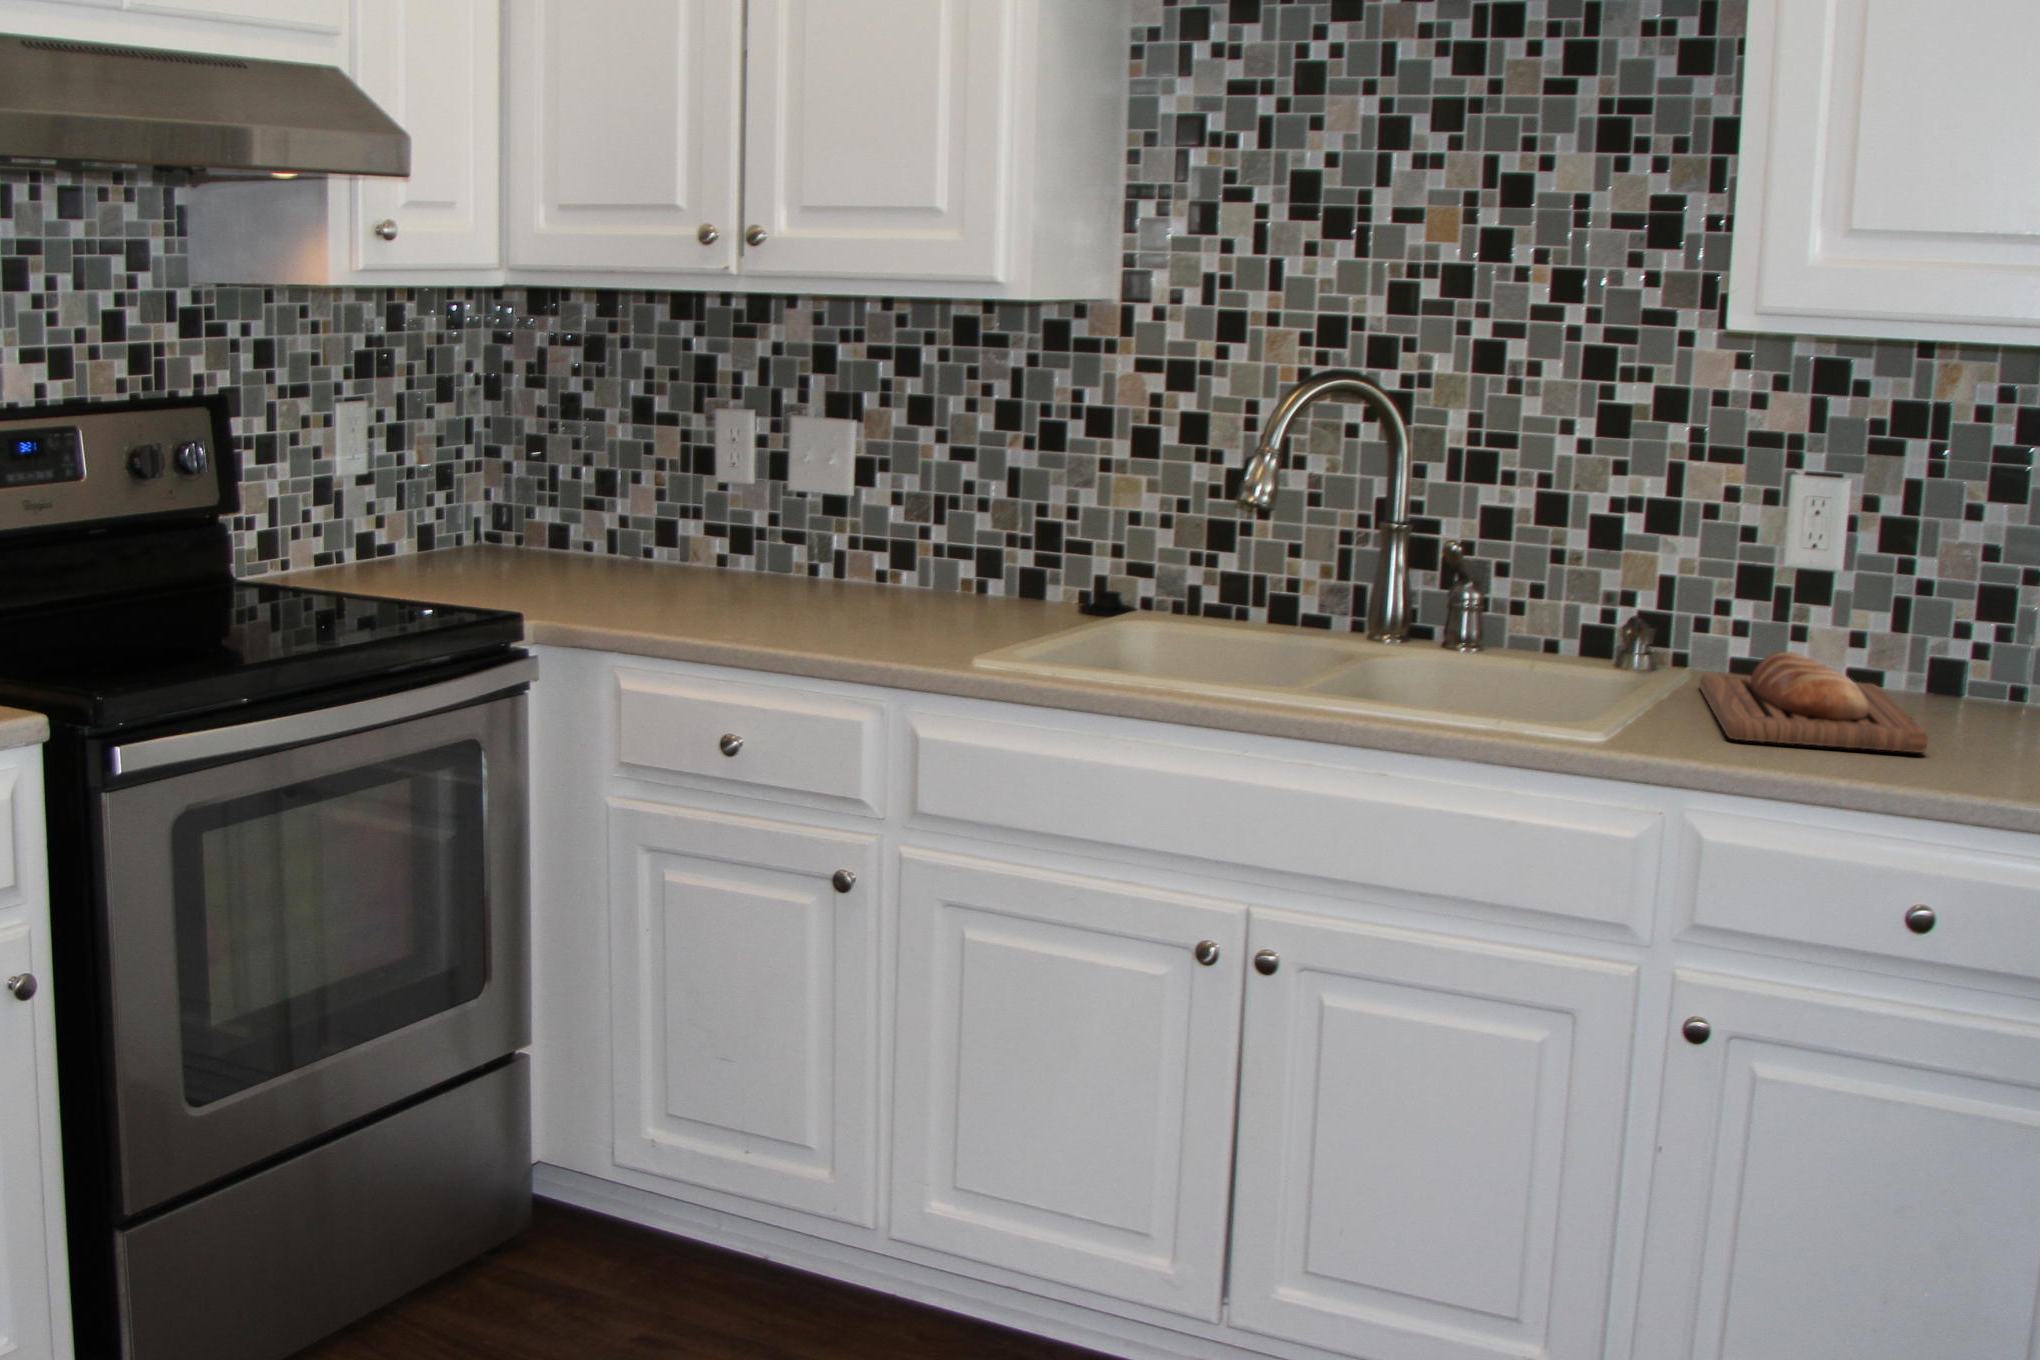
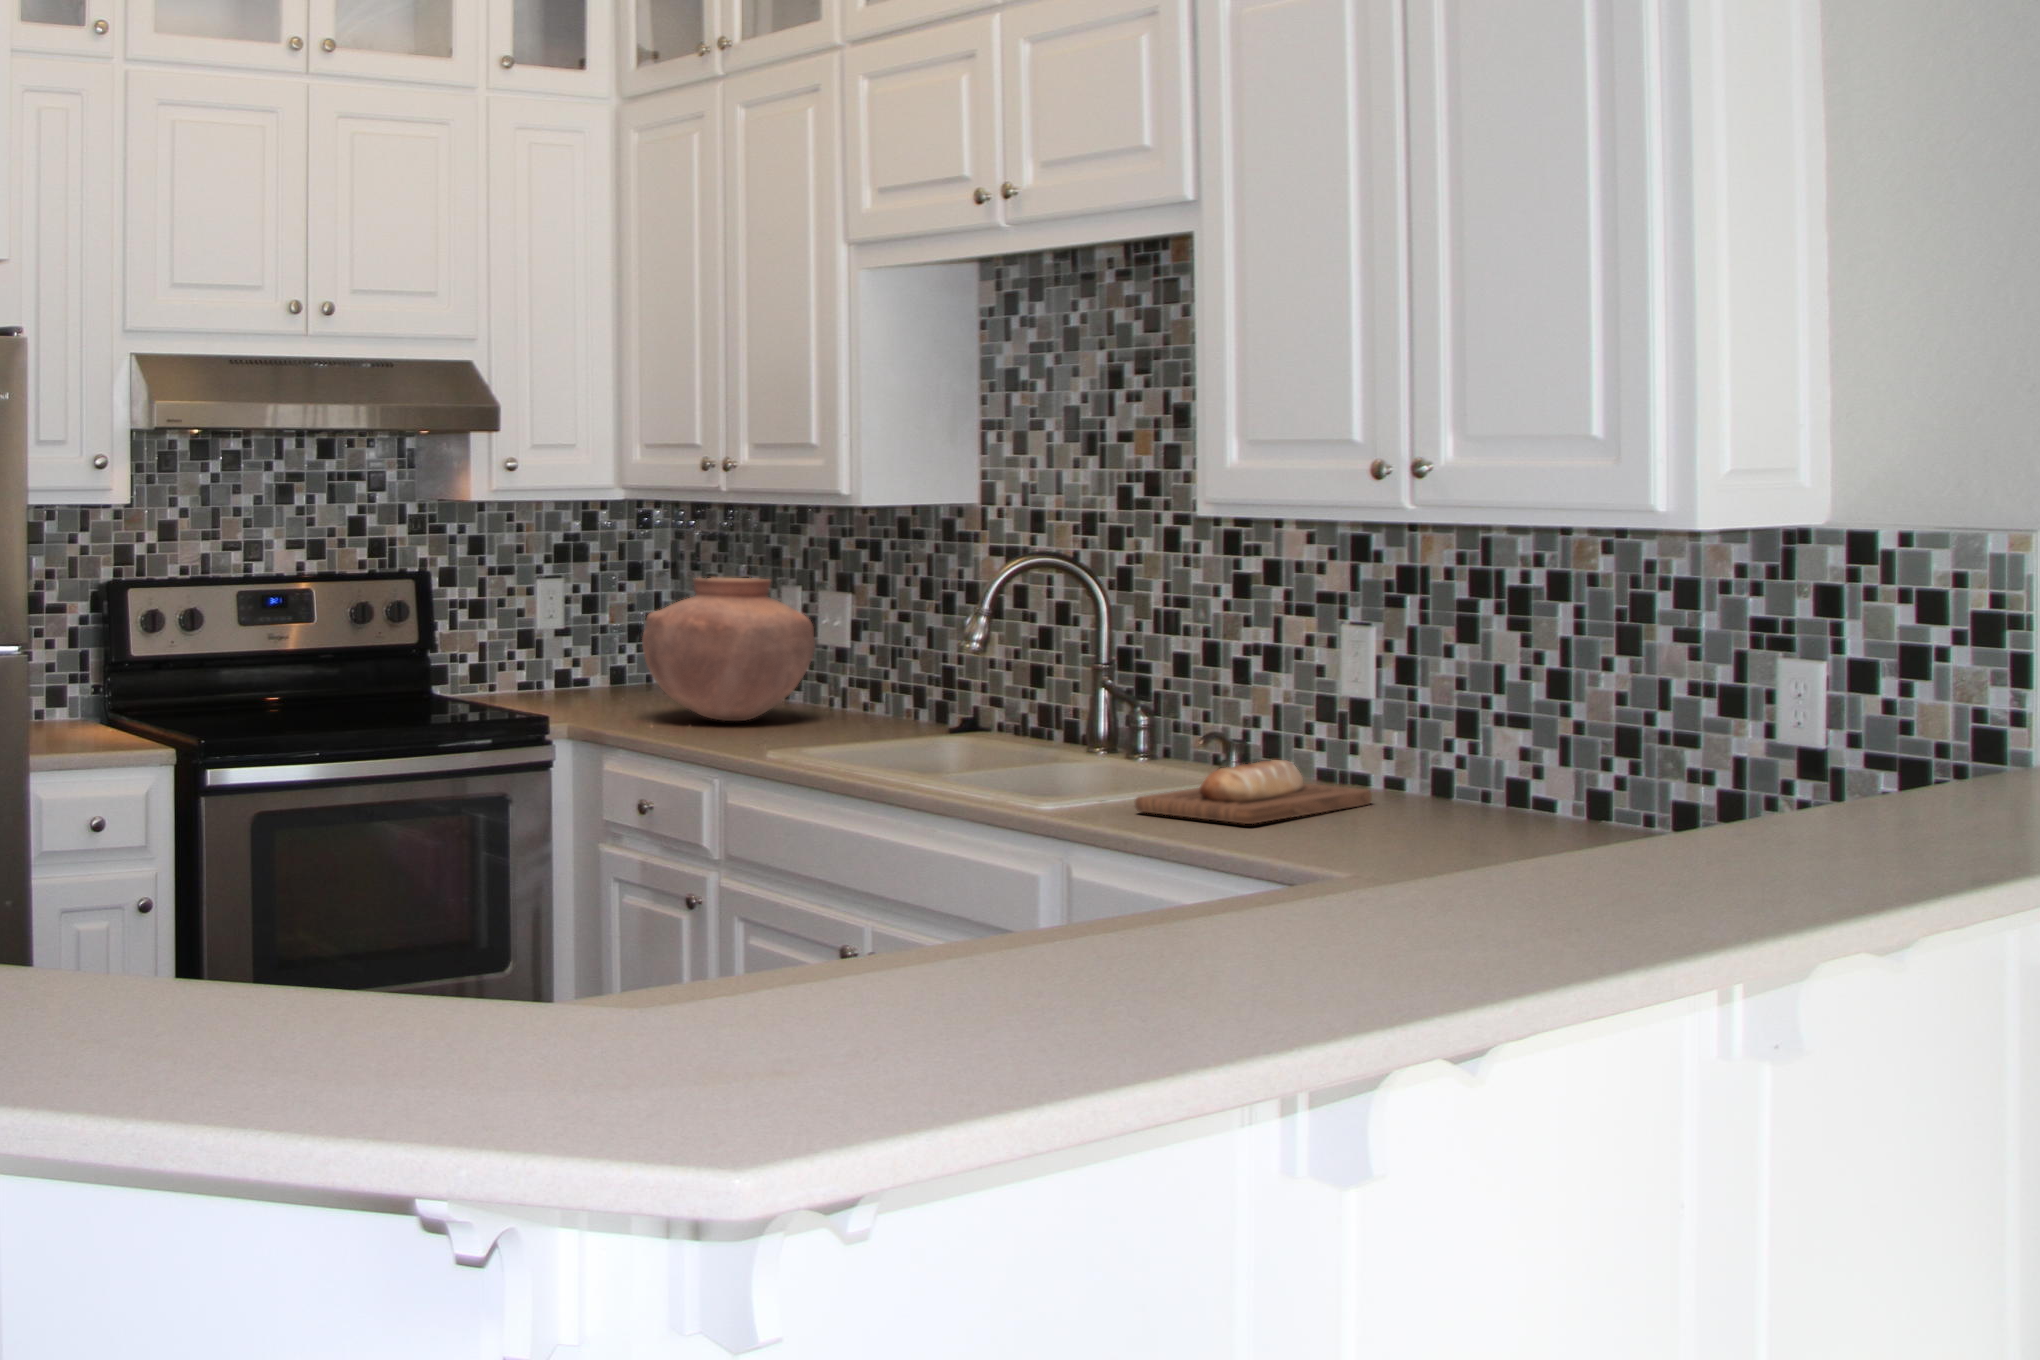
vase: none [621,403,855,602] -> present [642,577,815,721]

